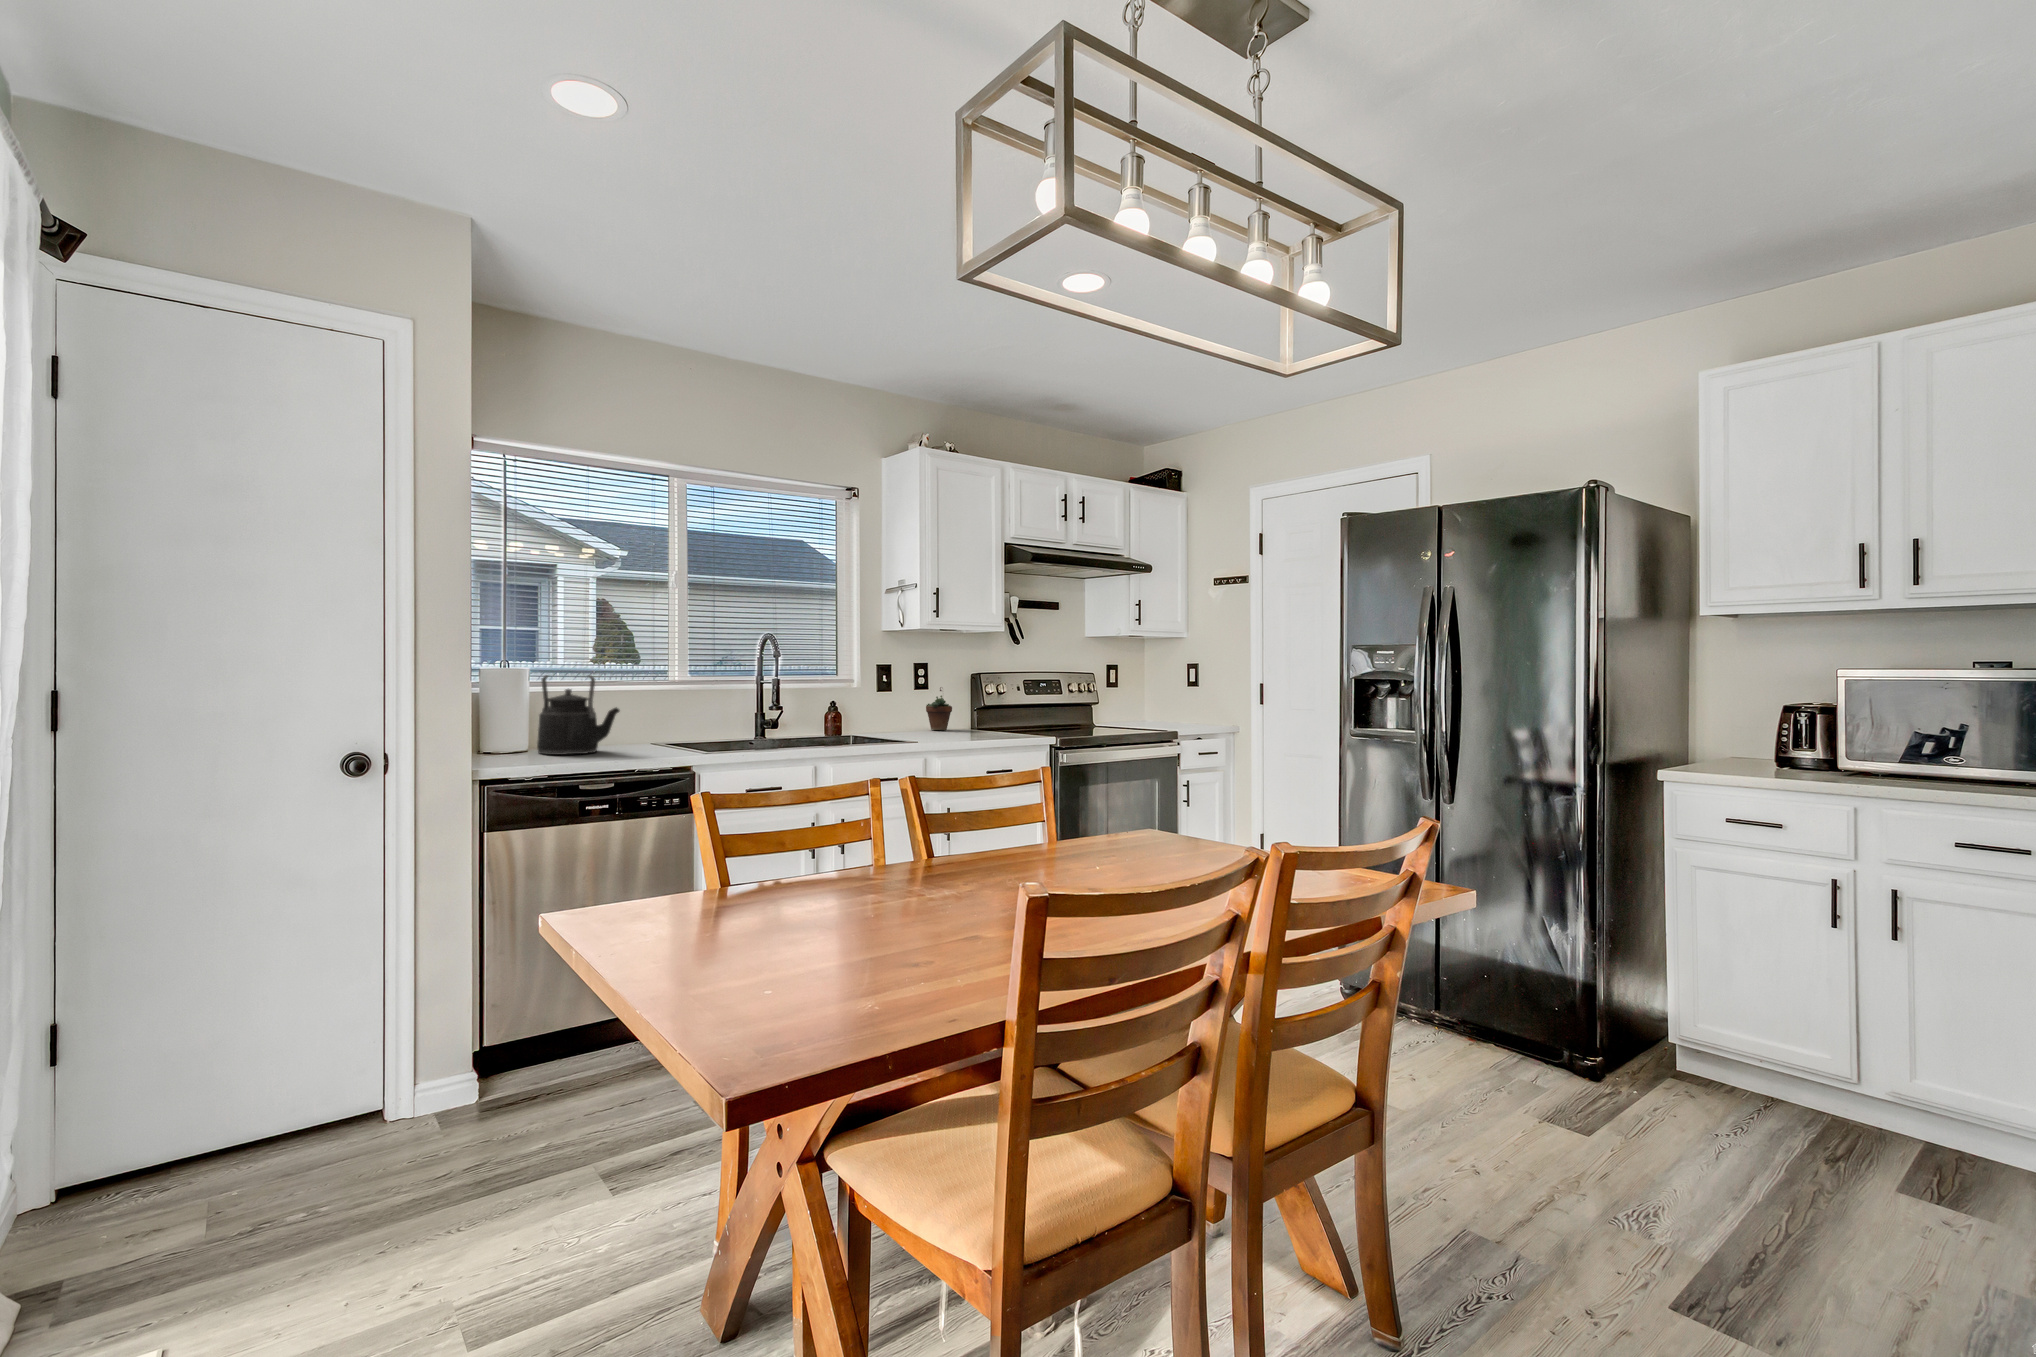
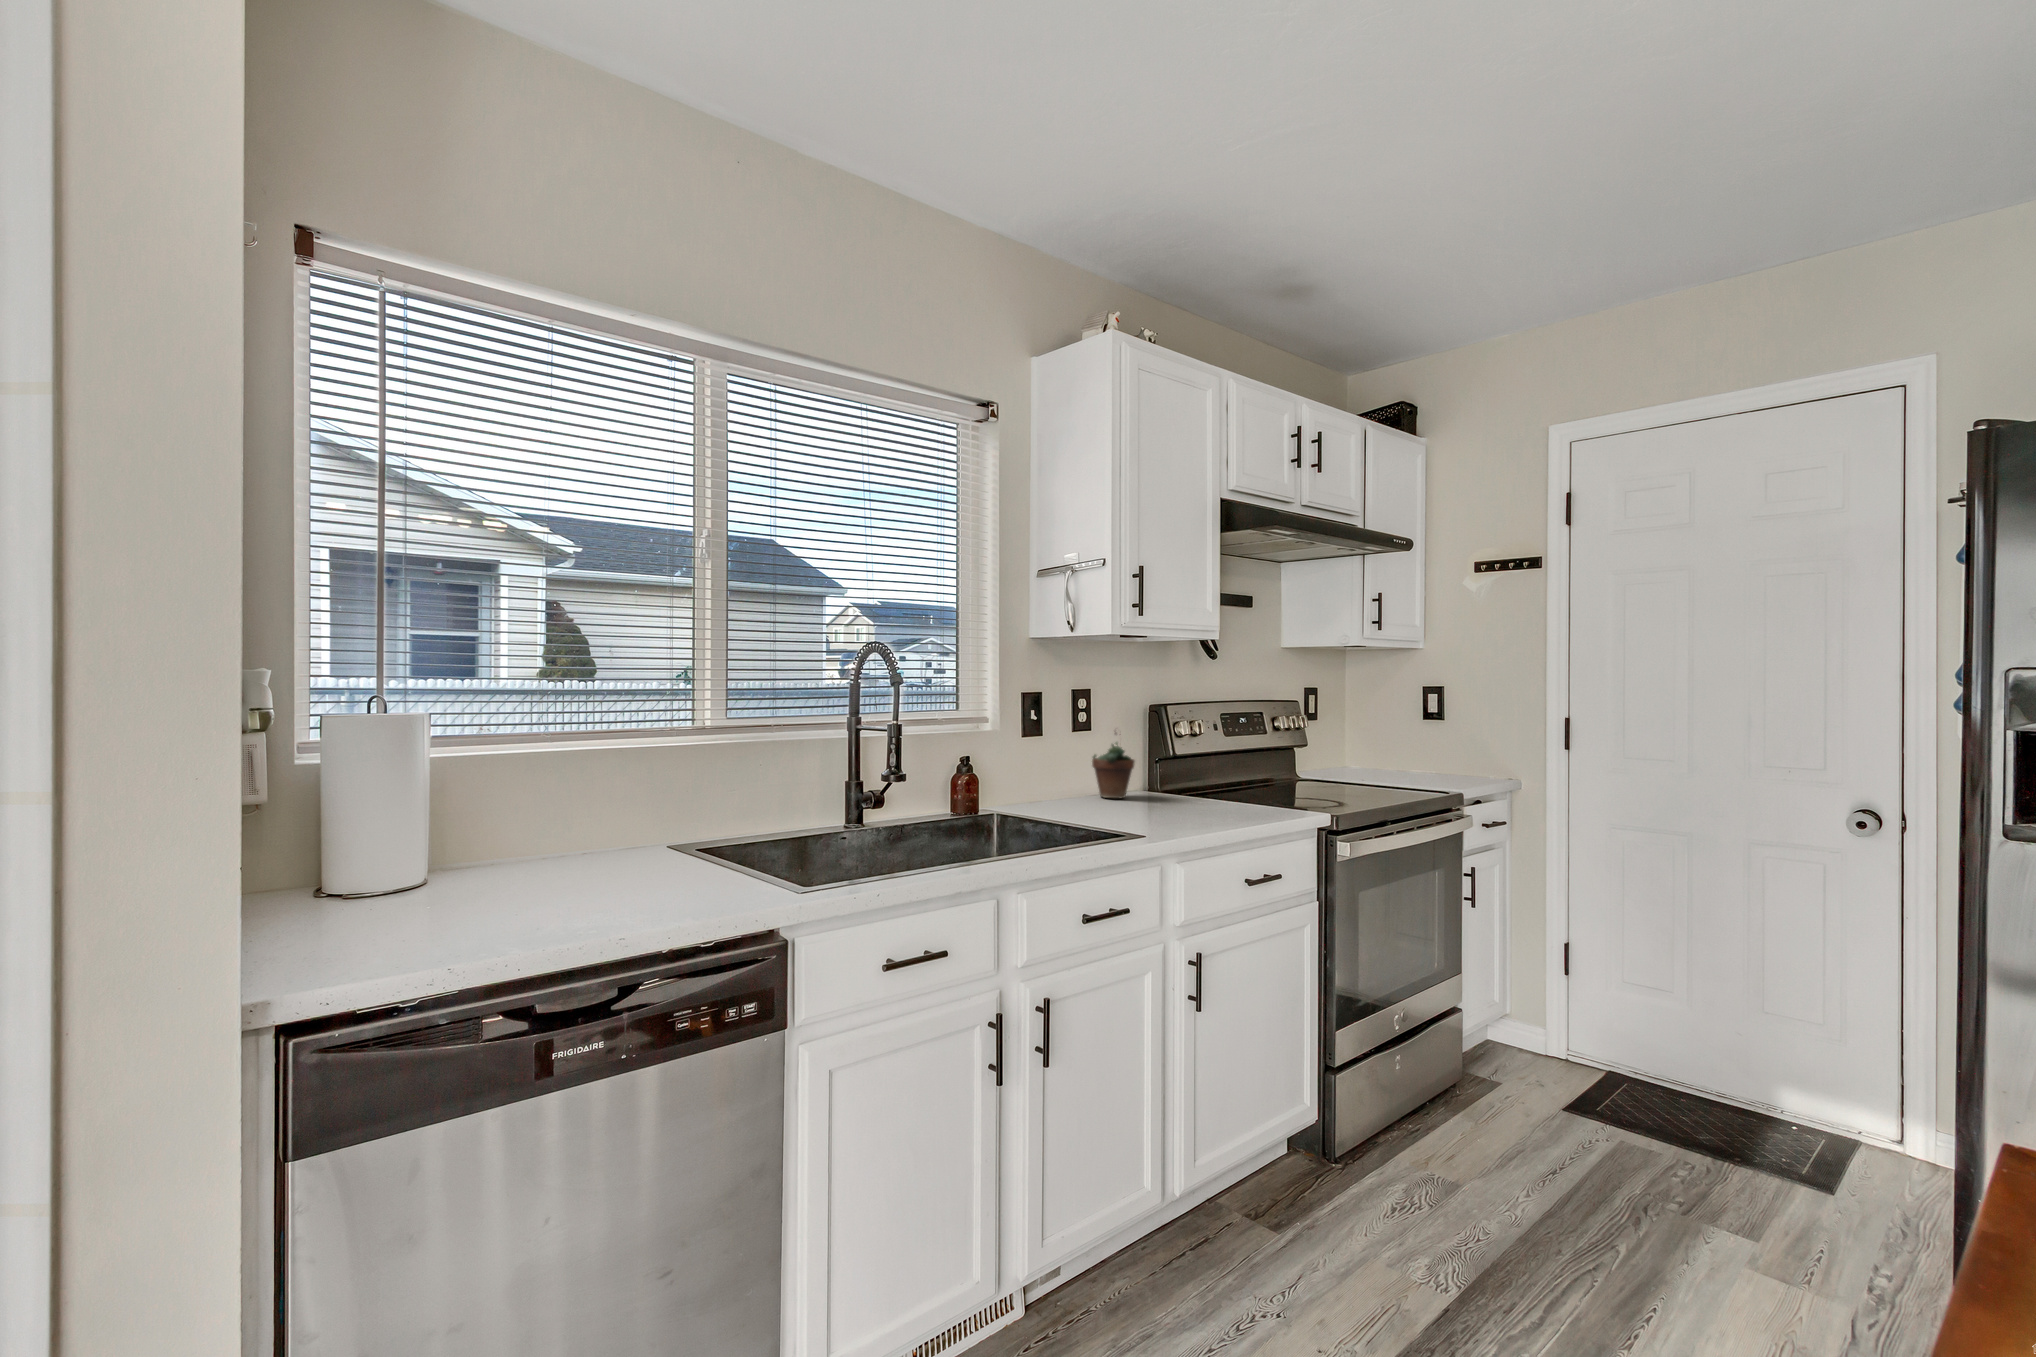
kettle: present [537,675,620,755] -> none [437,728,616,903]

